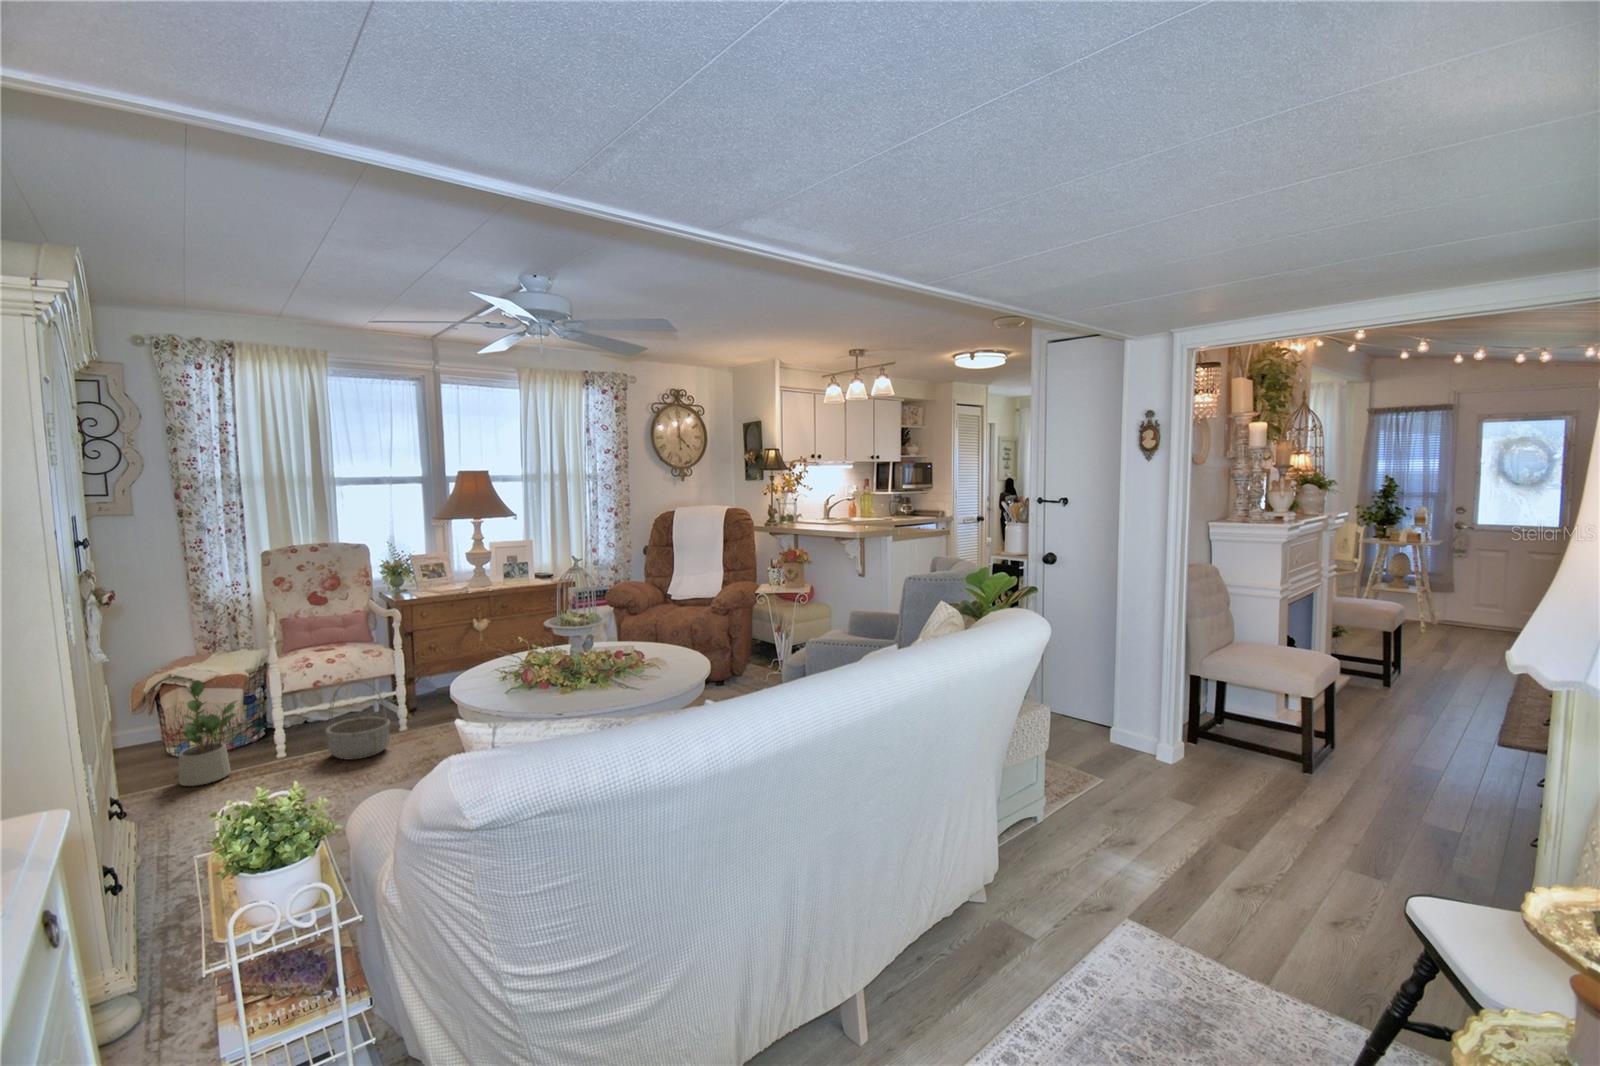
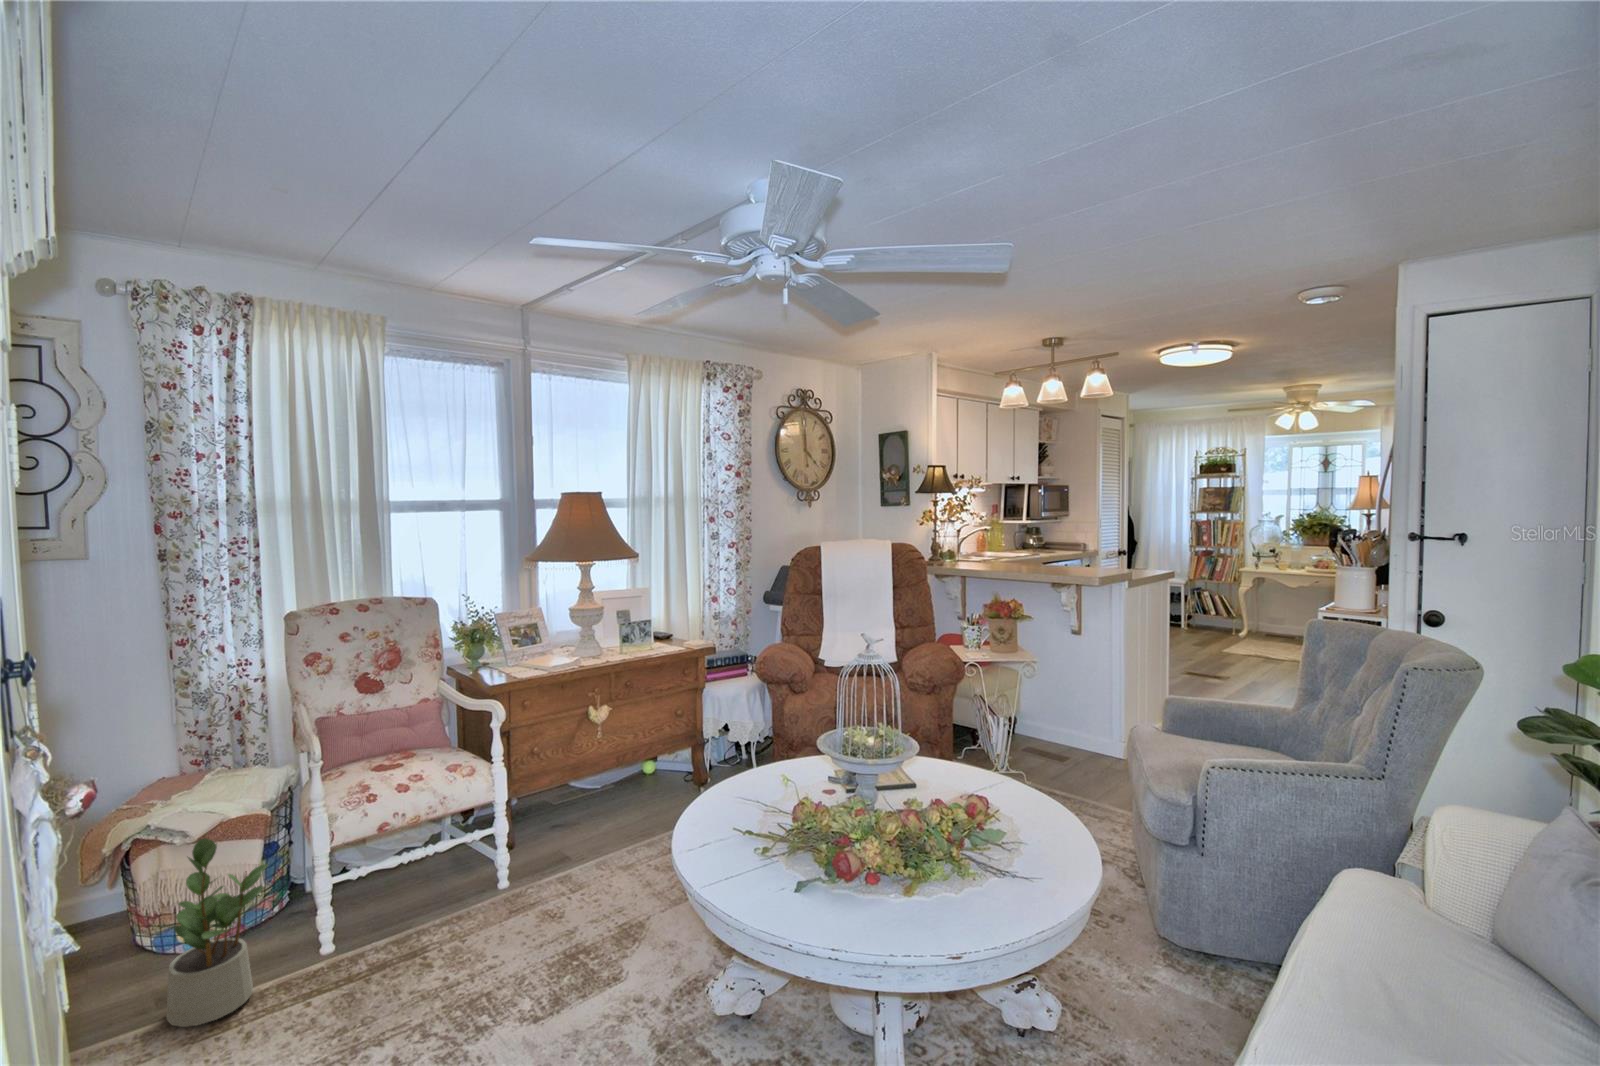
basket: present [325,681,390,759] -> none [404,819,504,951]

